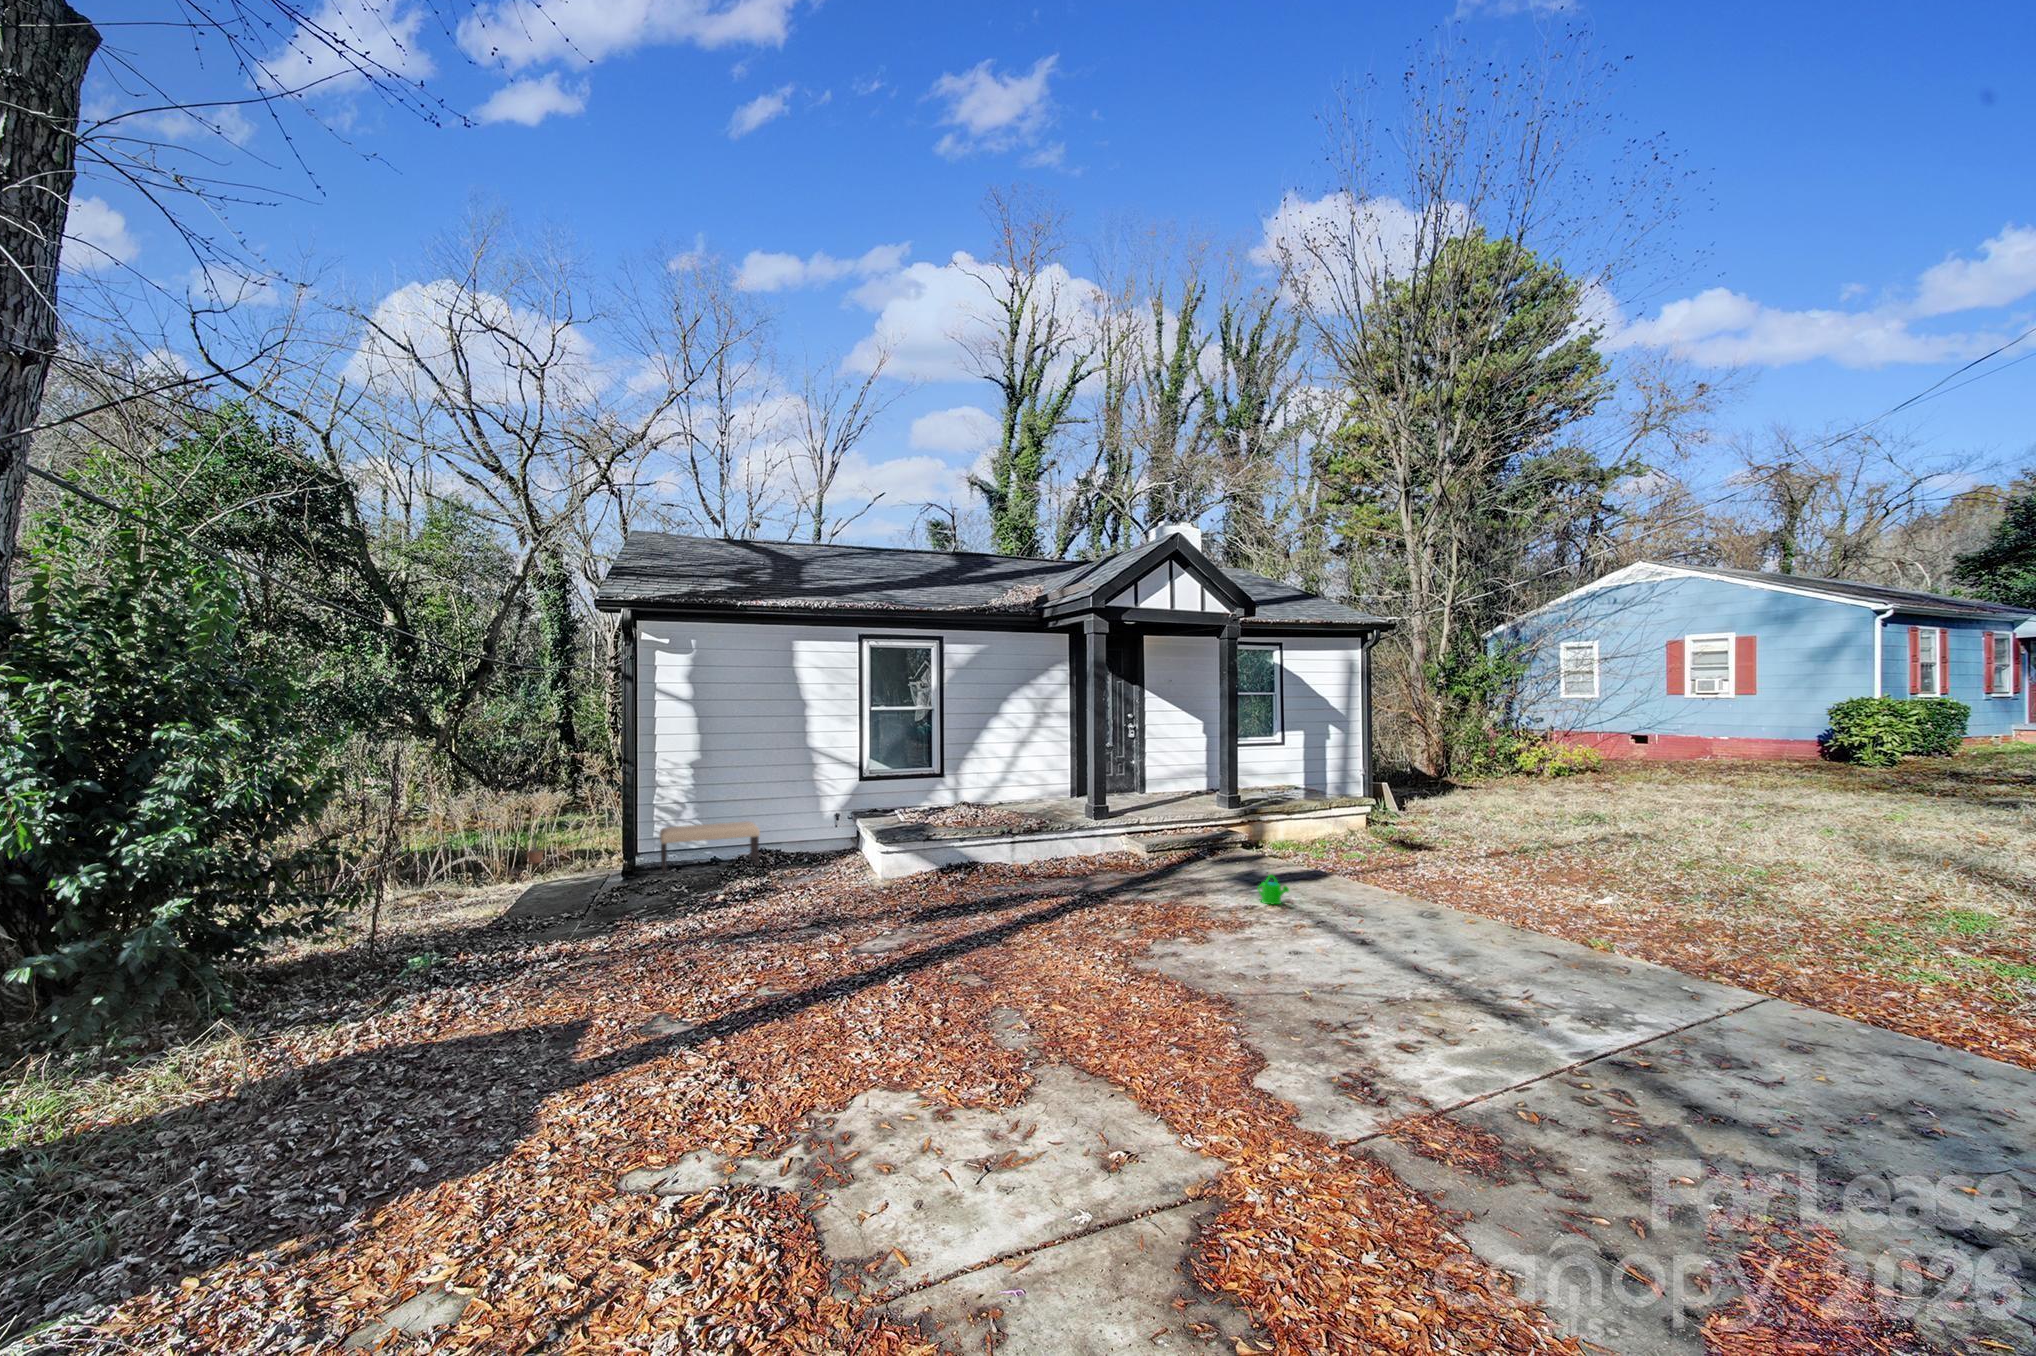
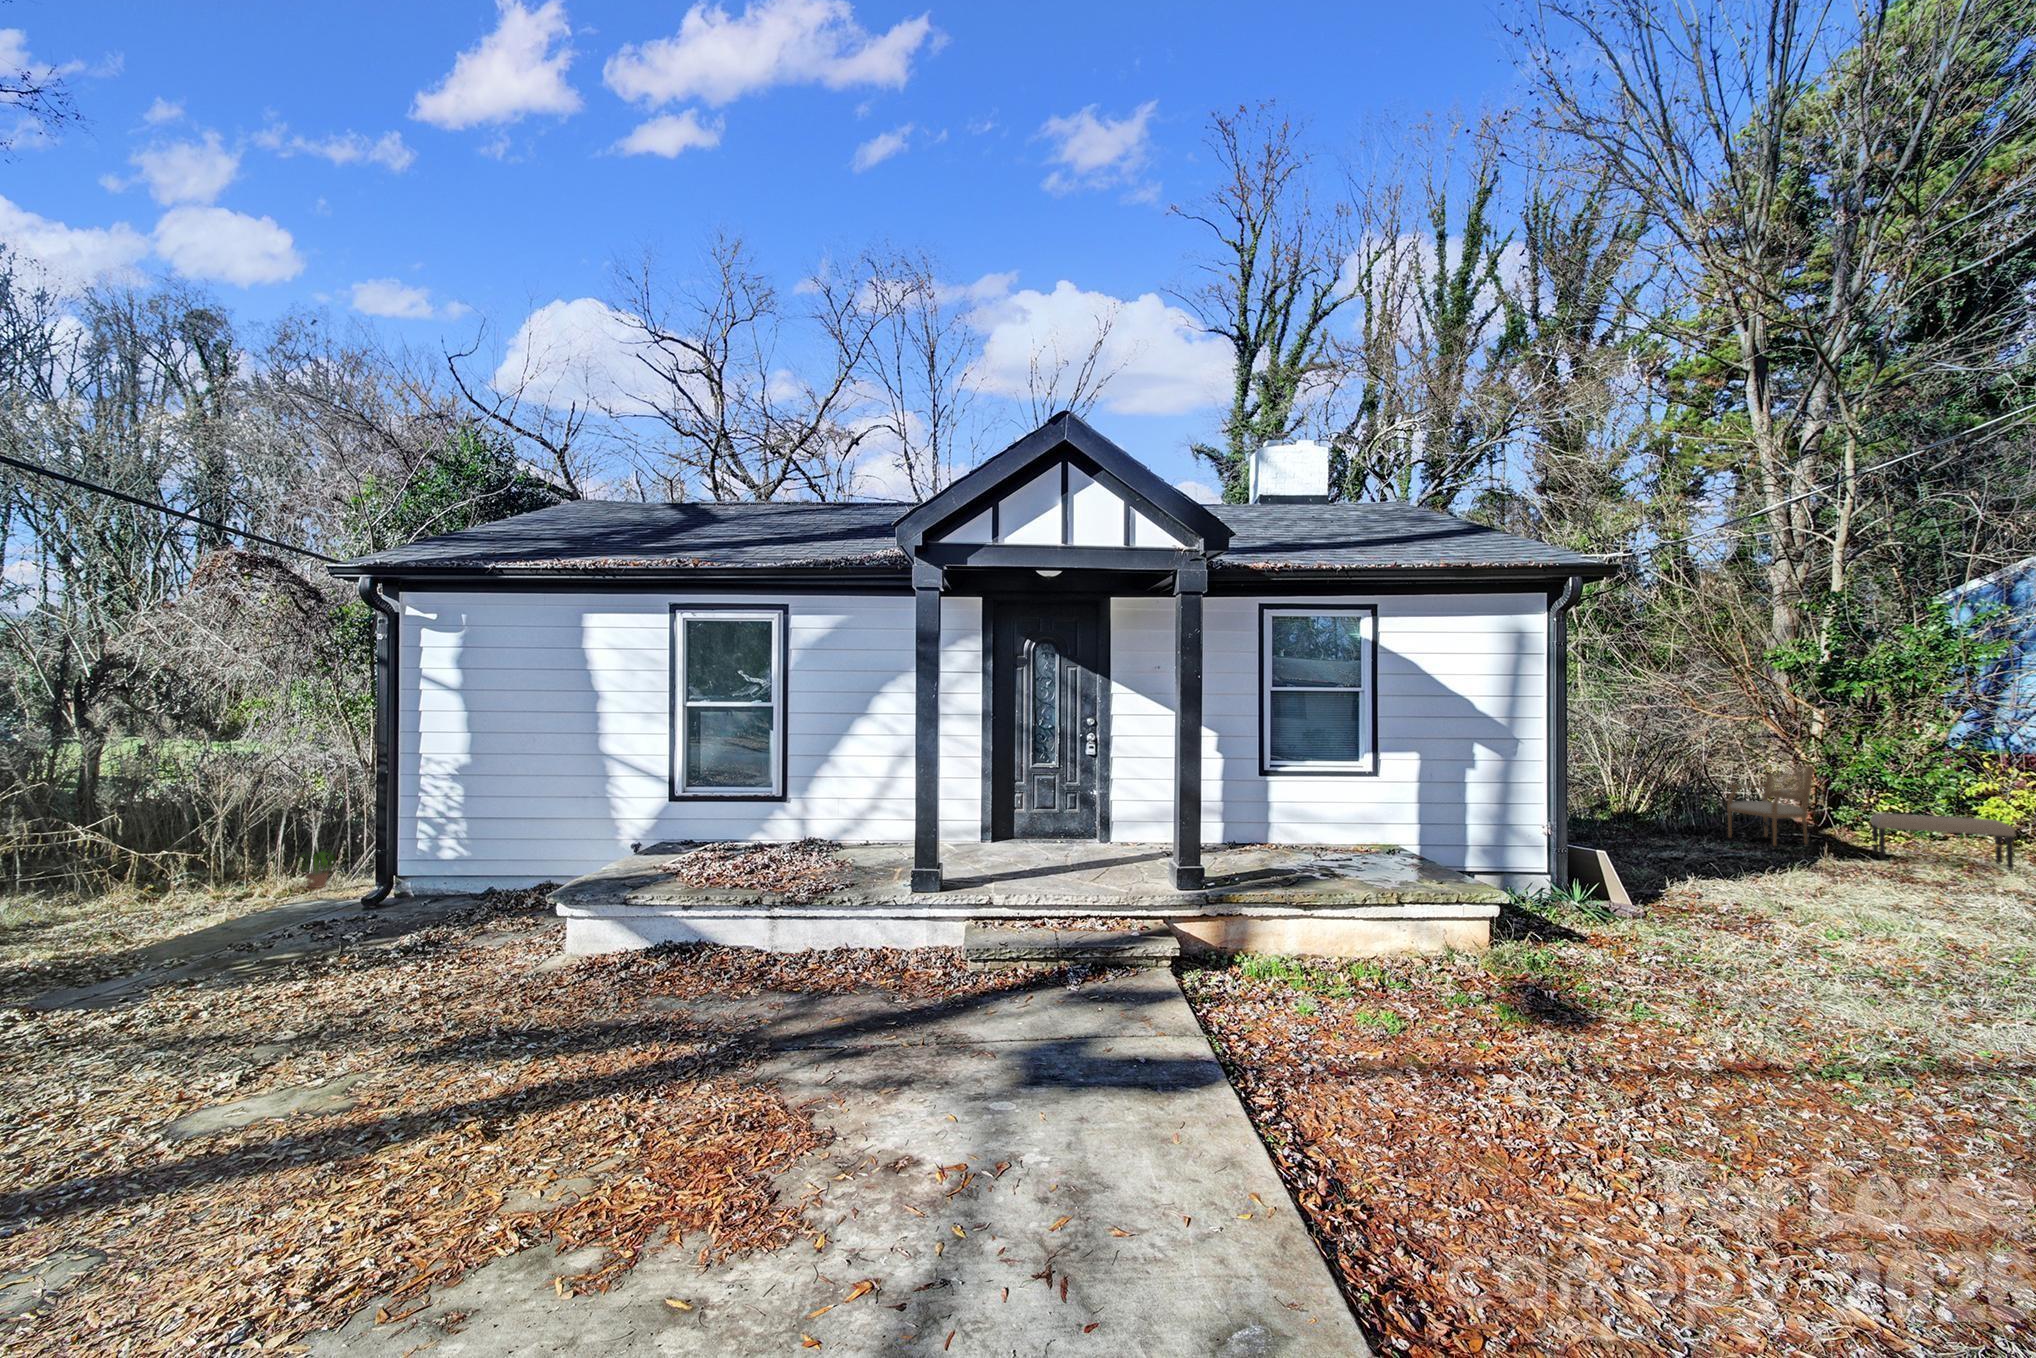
chair: none [1404,731,1449,783] -> present [1727,766,1814,846]
bench: present [660,822,760,874] -> present [1871,813,2015,869]
watering can: present [1258,874,1289,904] -> none [1000,1048,1044,1114]

